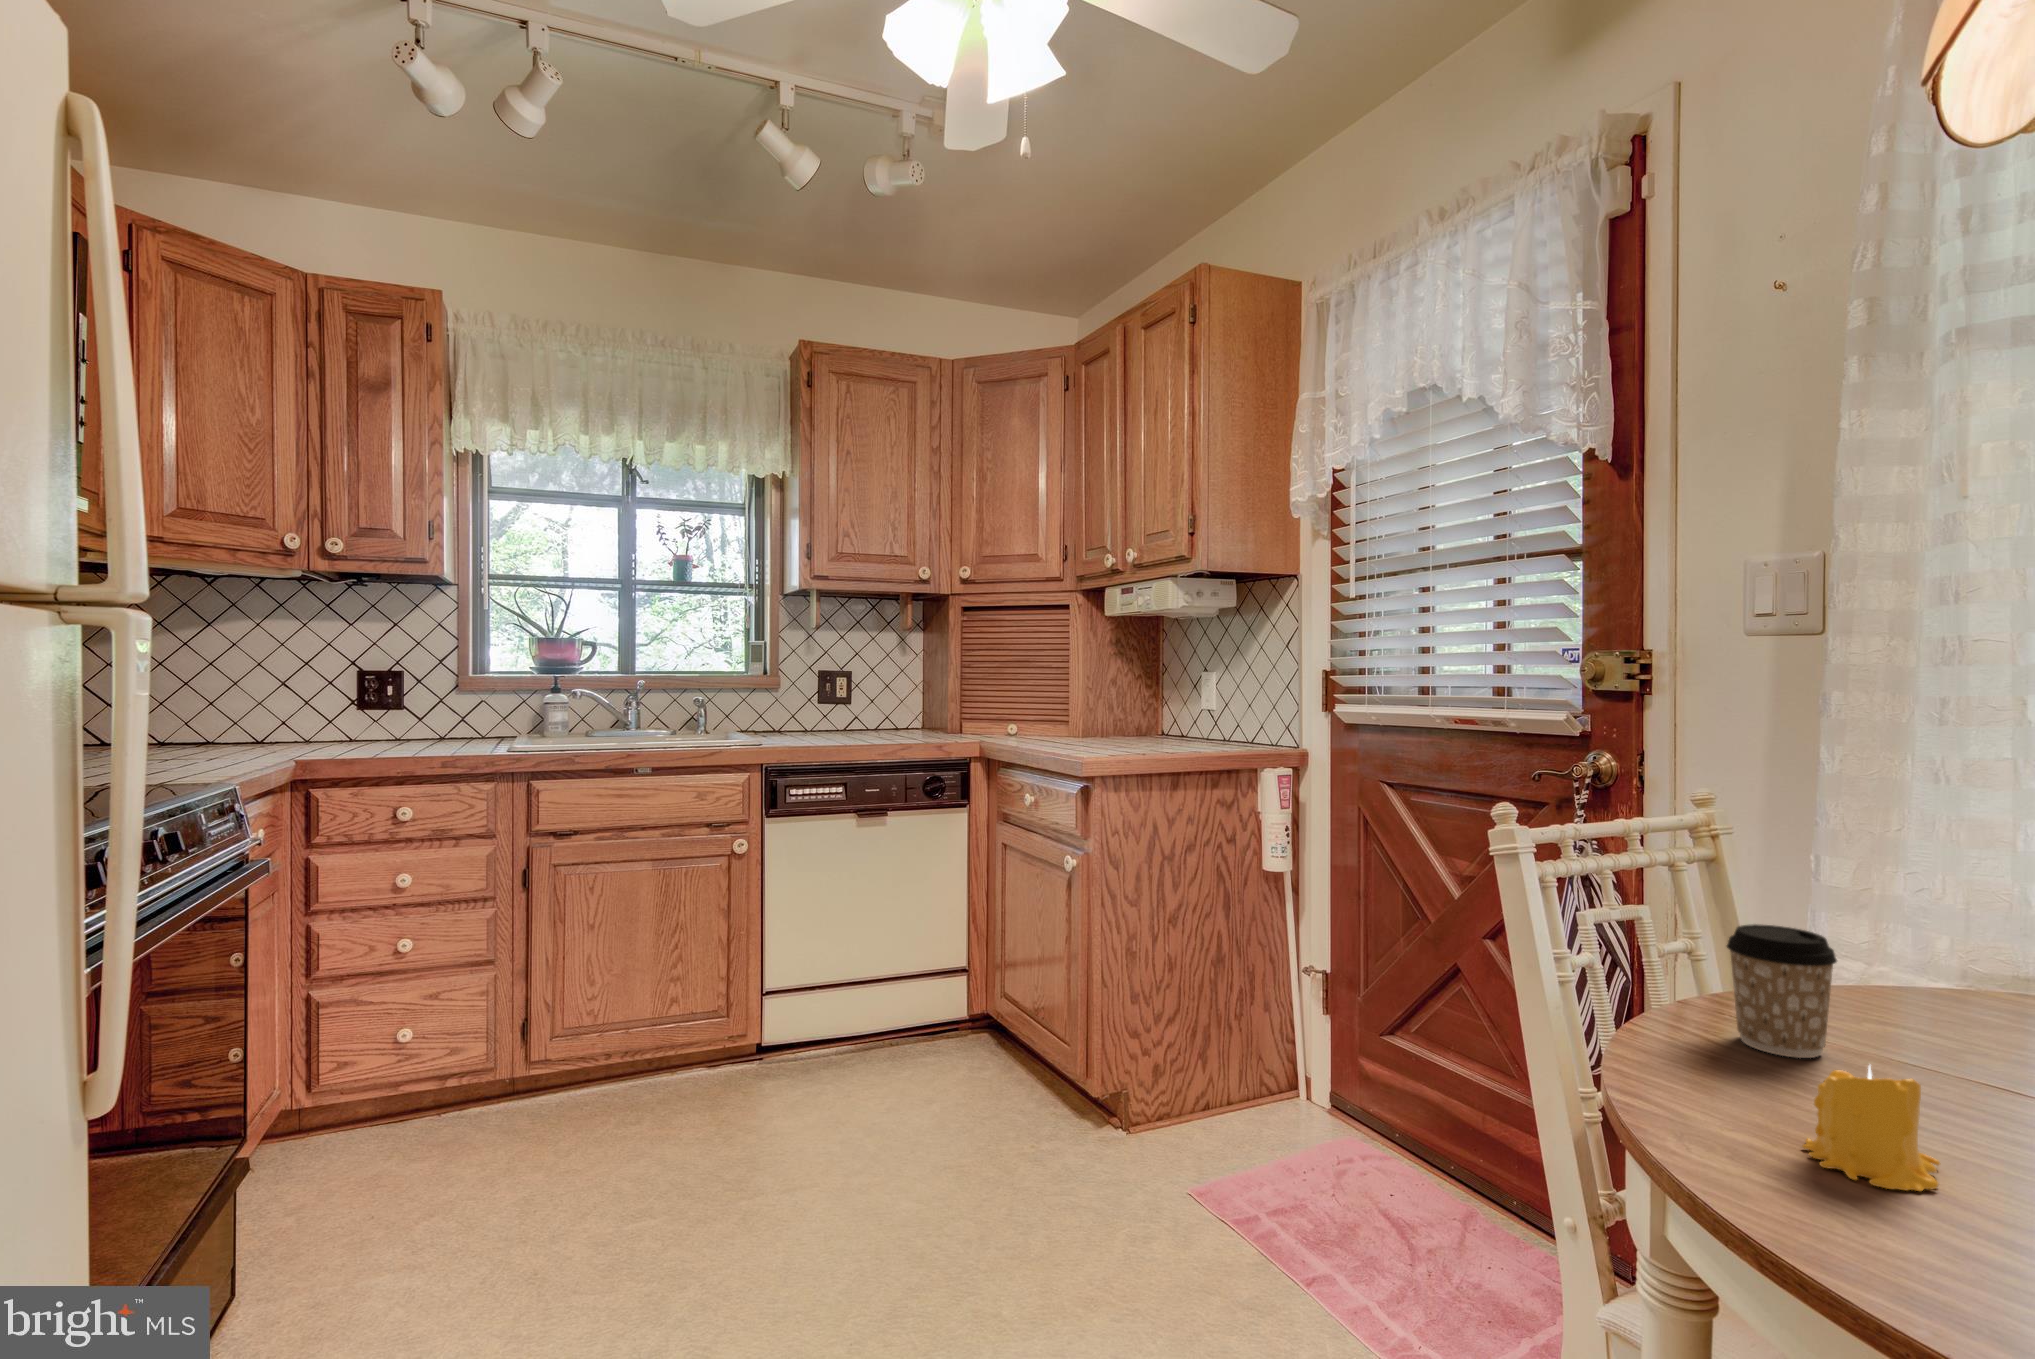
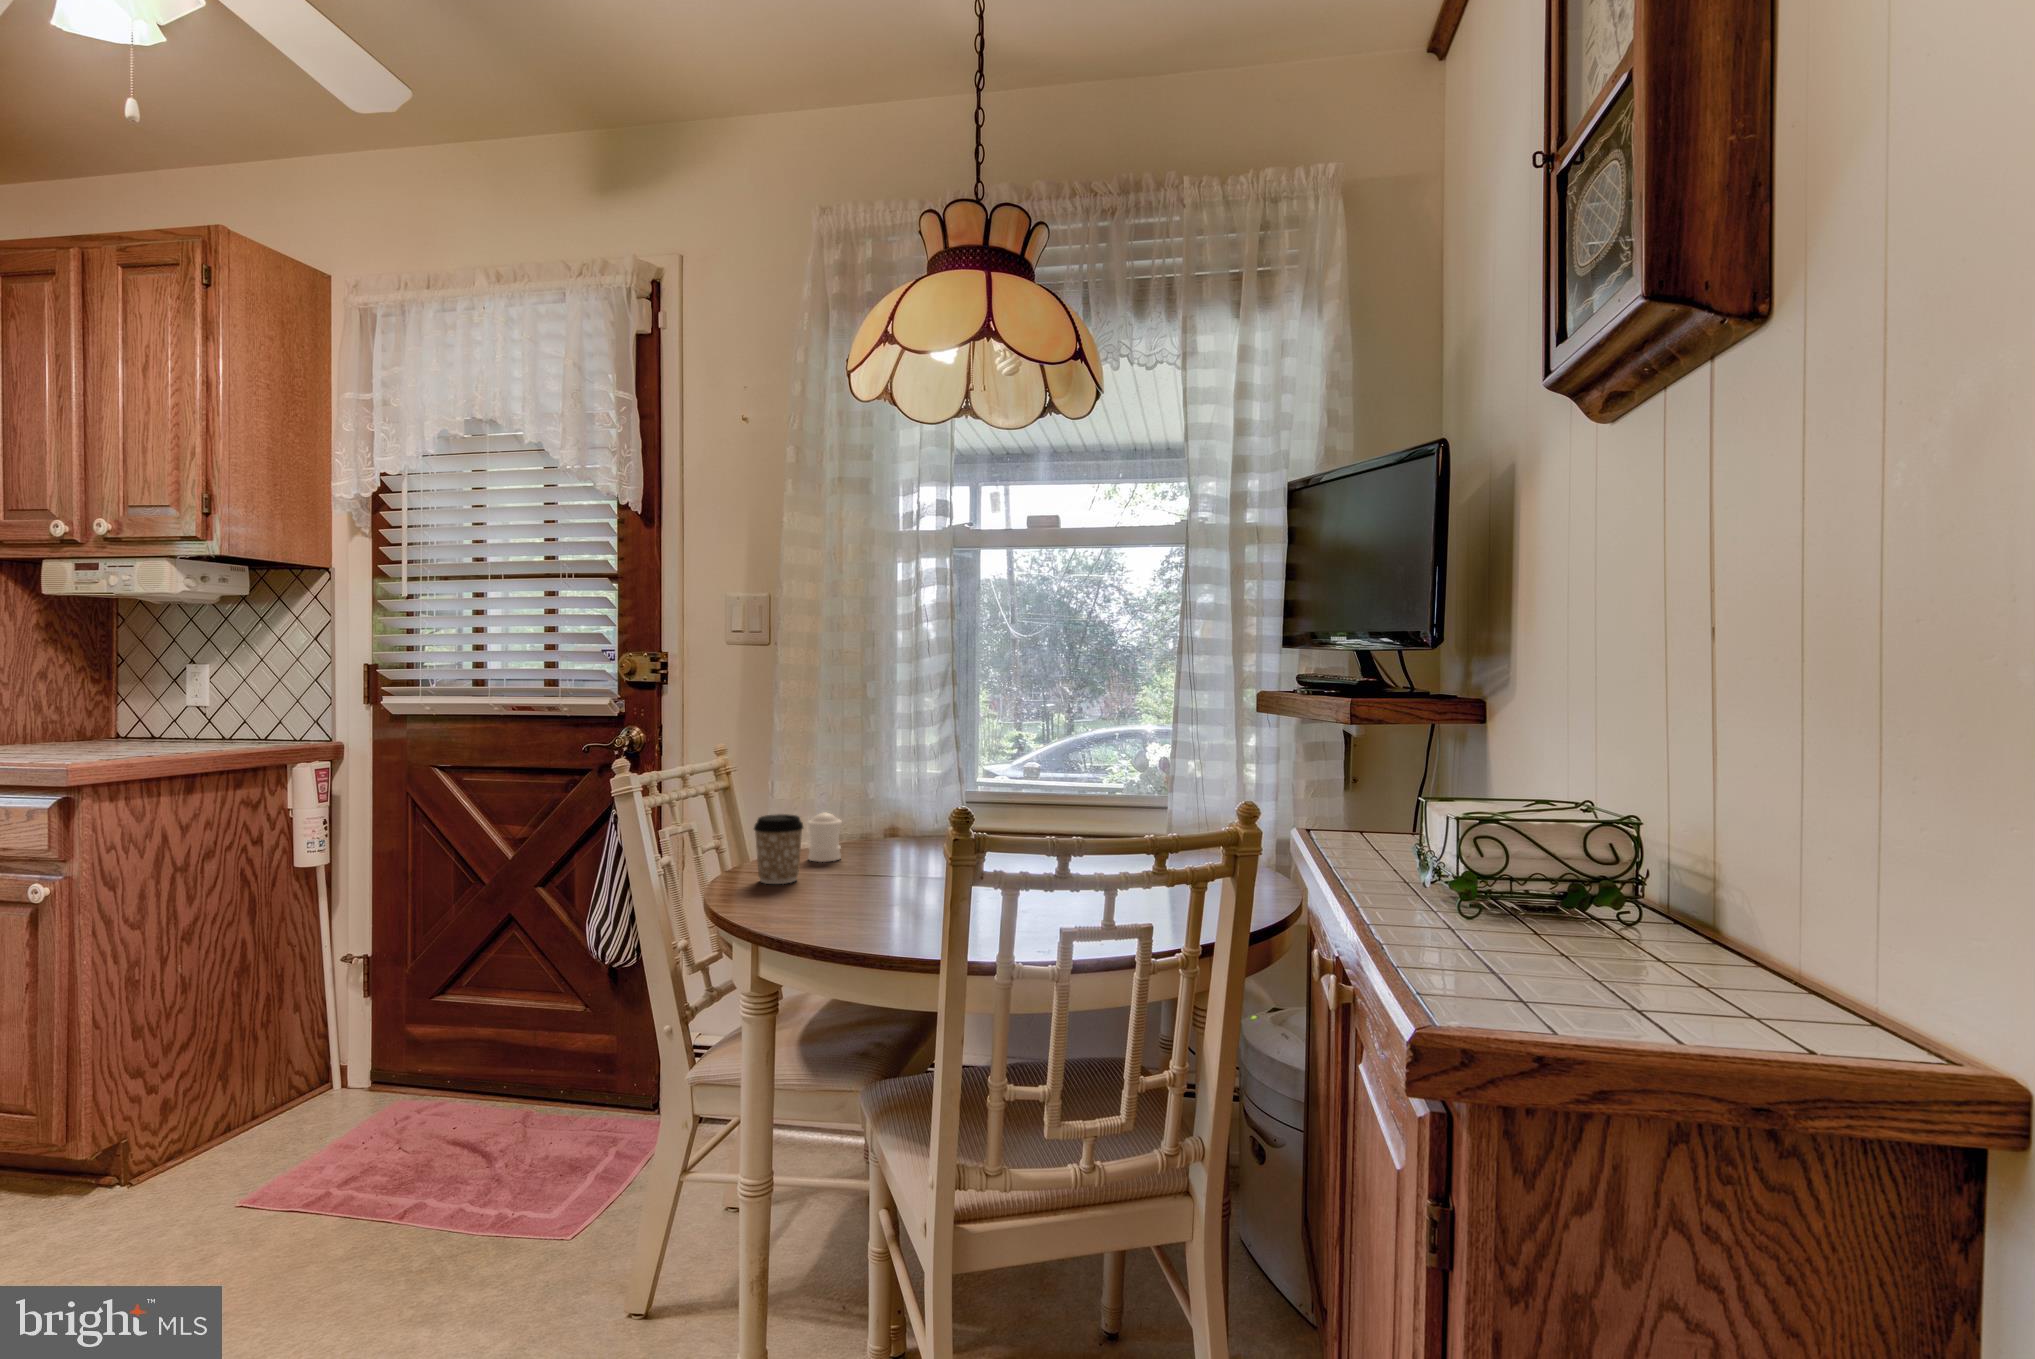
salt shaker: none [1868,932,1954,1029] -> present [808,812,842,862]
candle: present [1802,1066,1940,1191] -> none [807,862,859,918]

